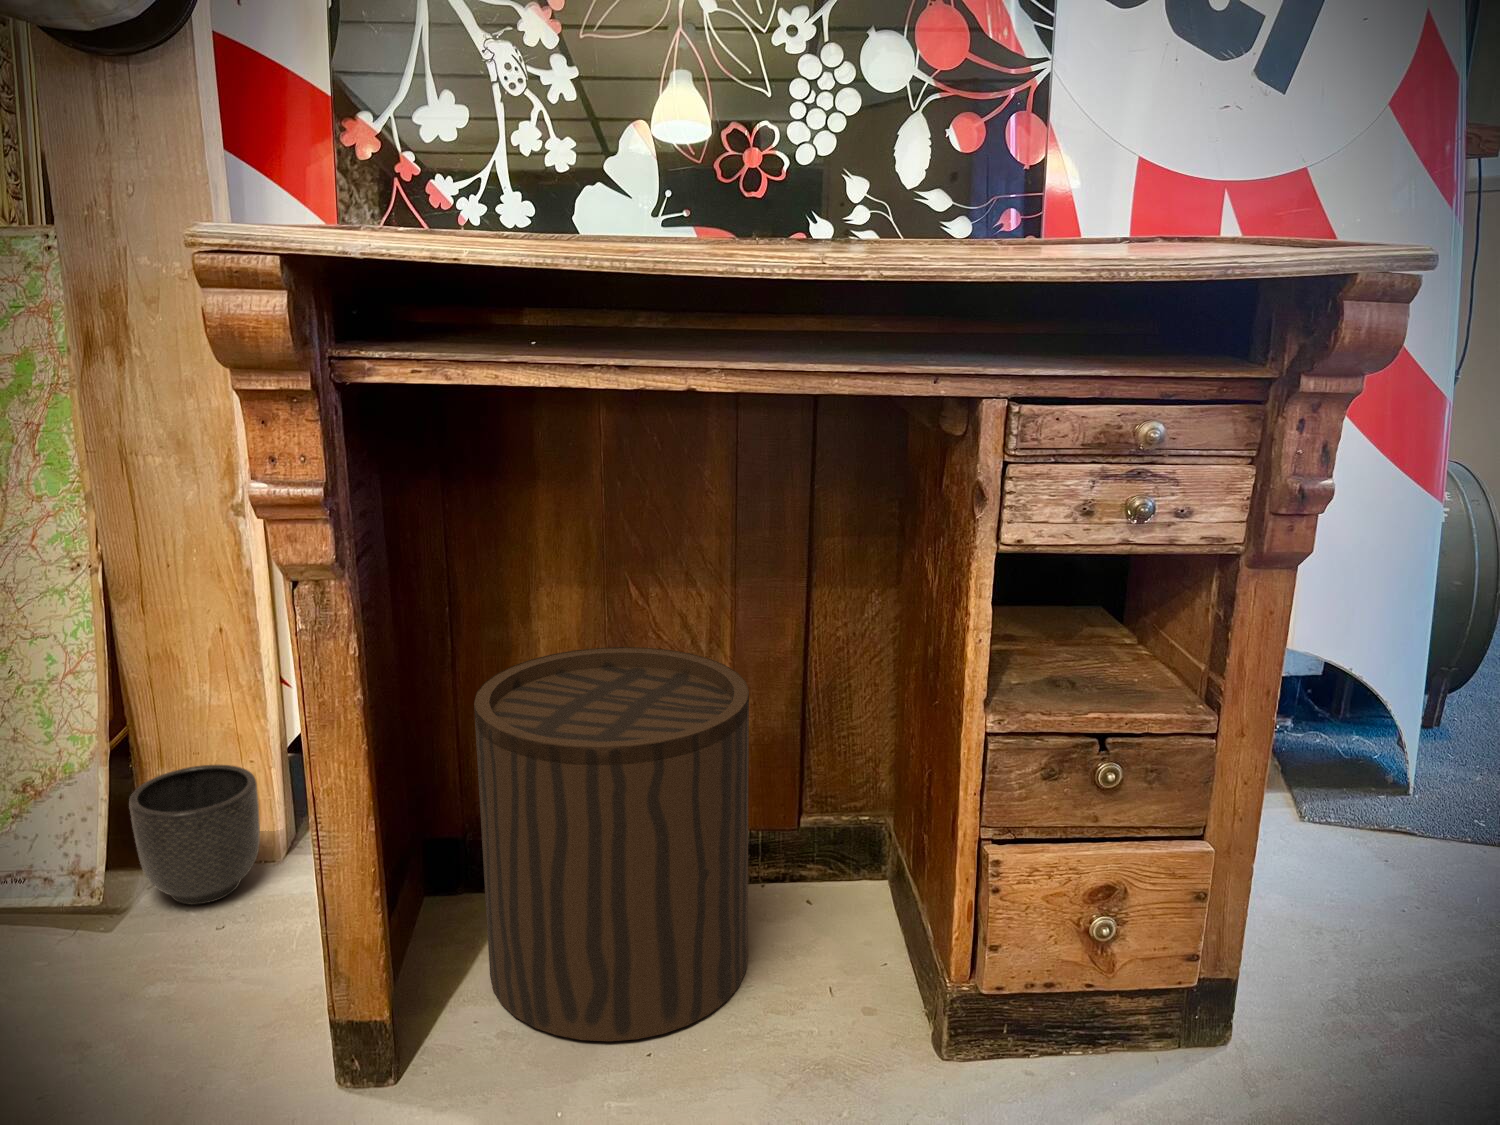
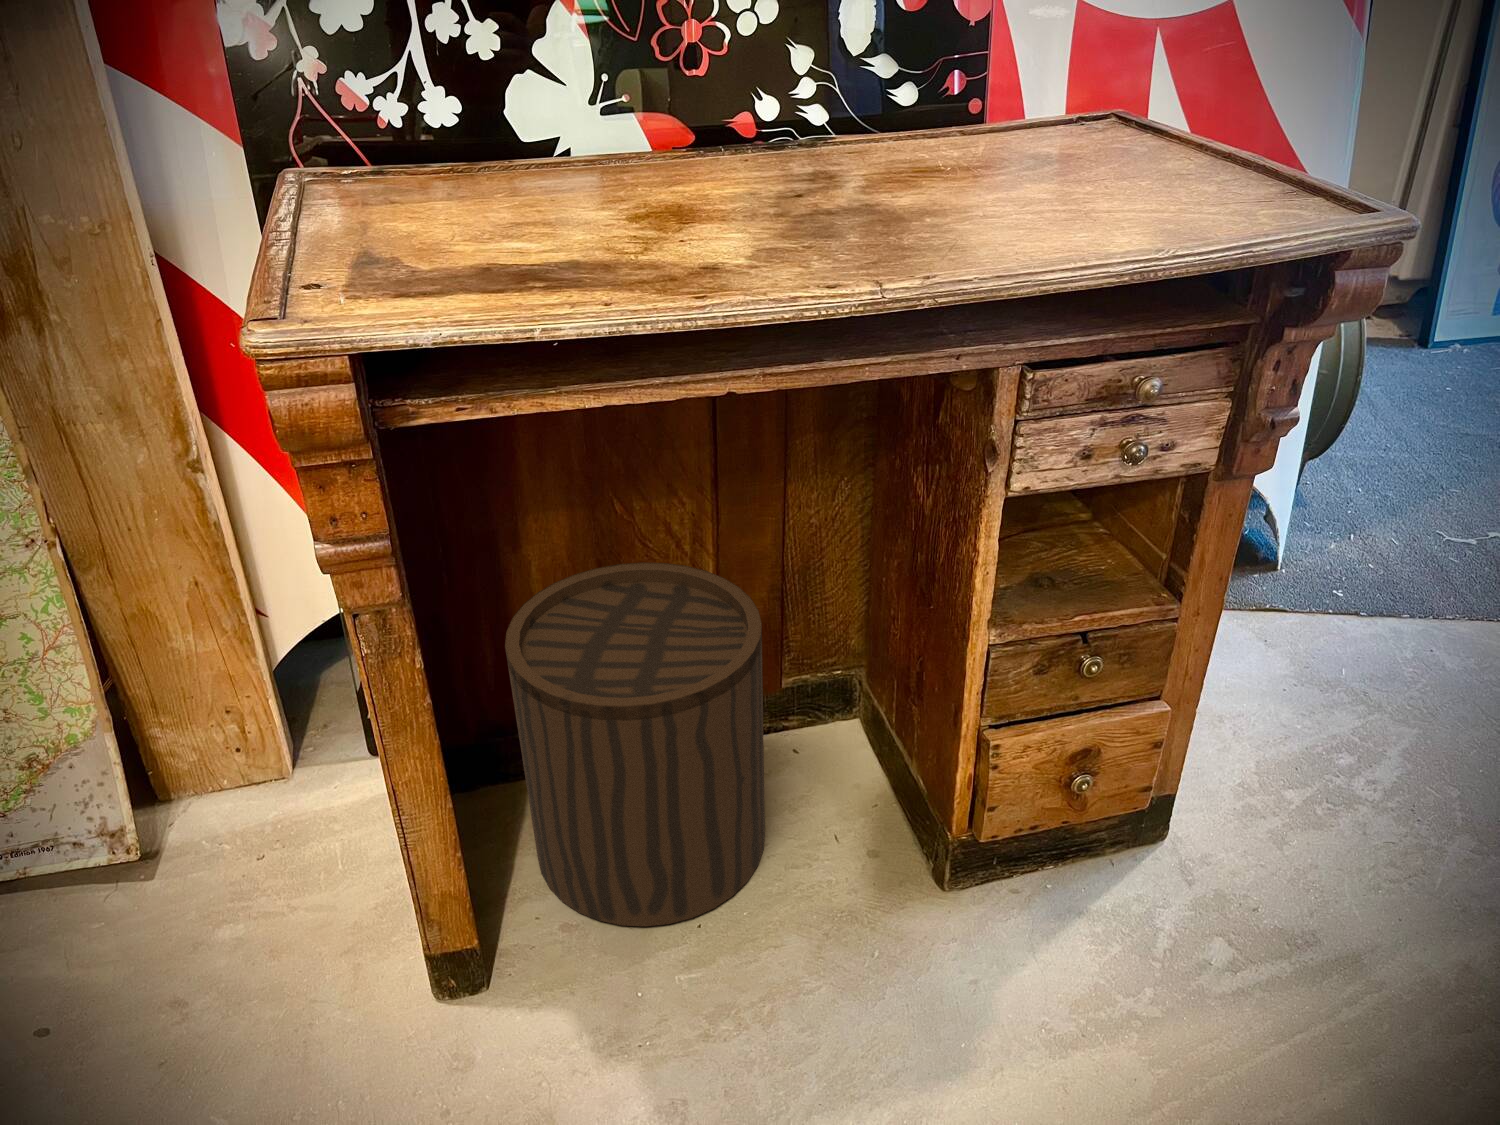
planter: present [129,765,260,905] -> none [147,706,280,842]

